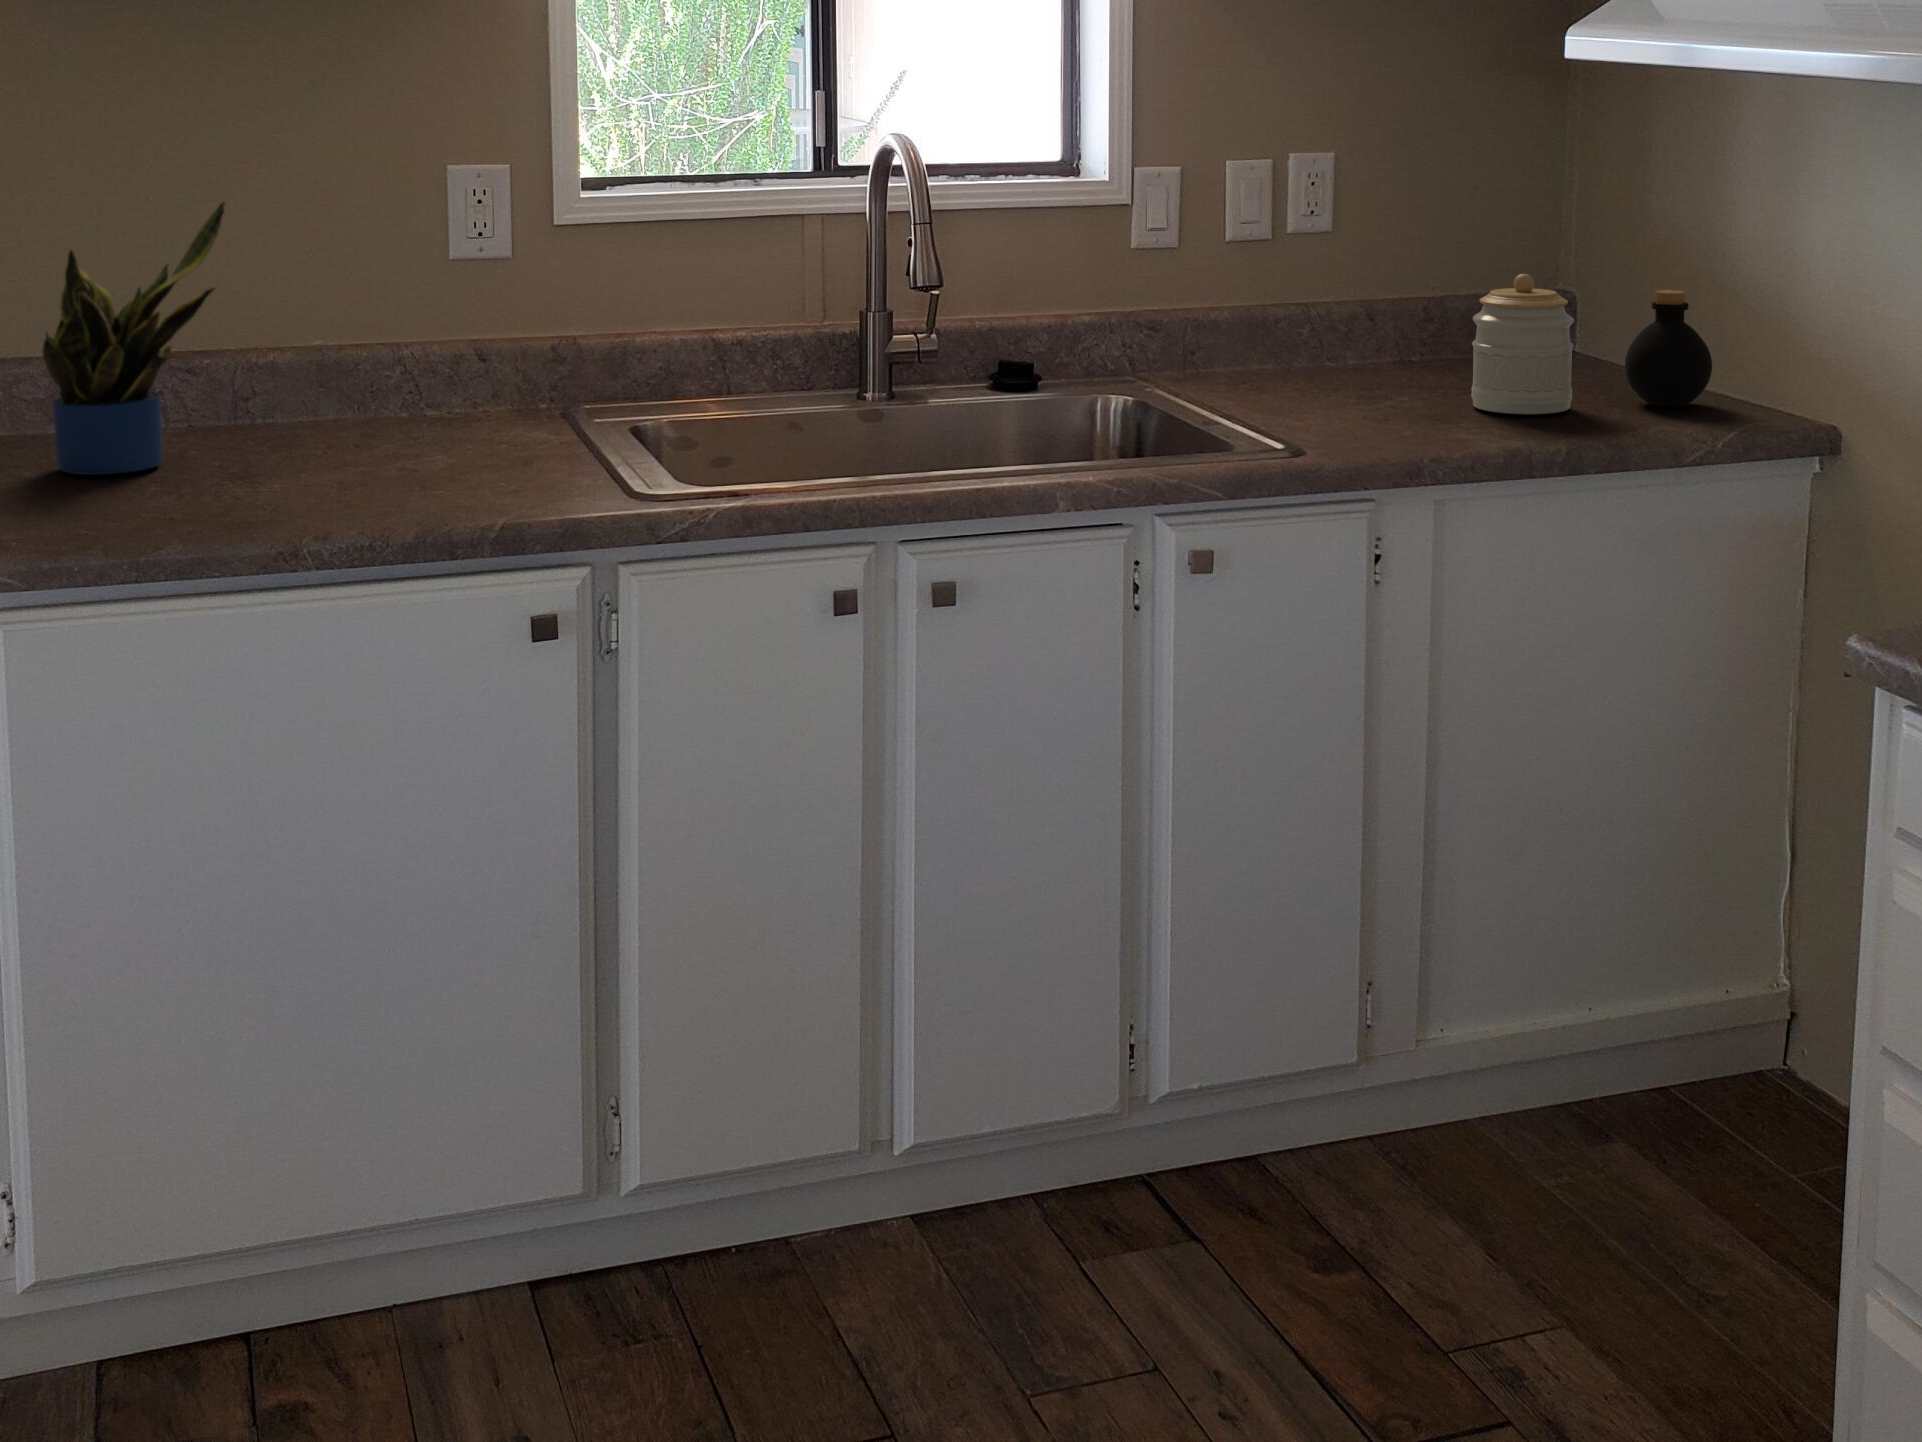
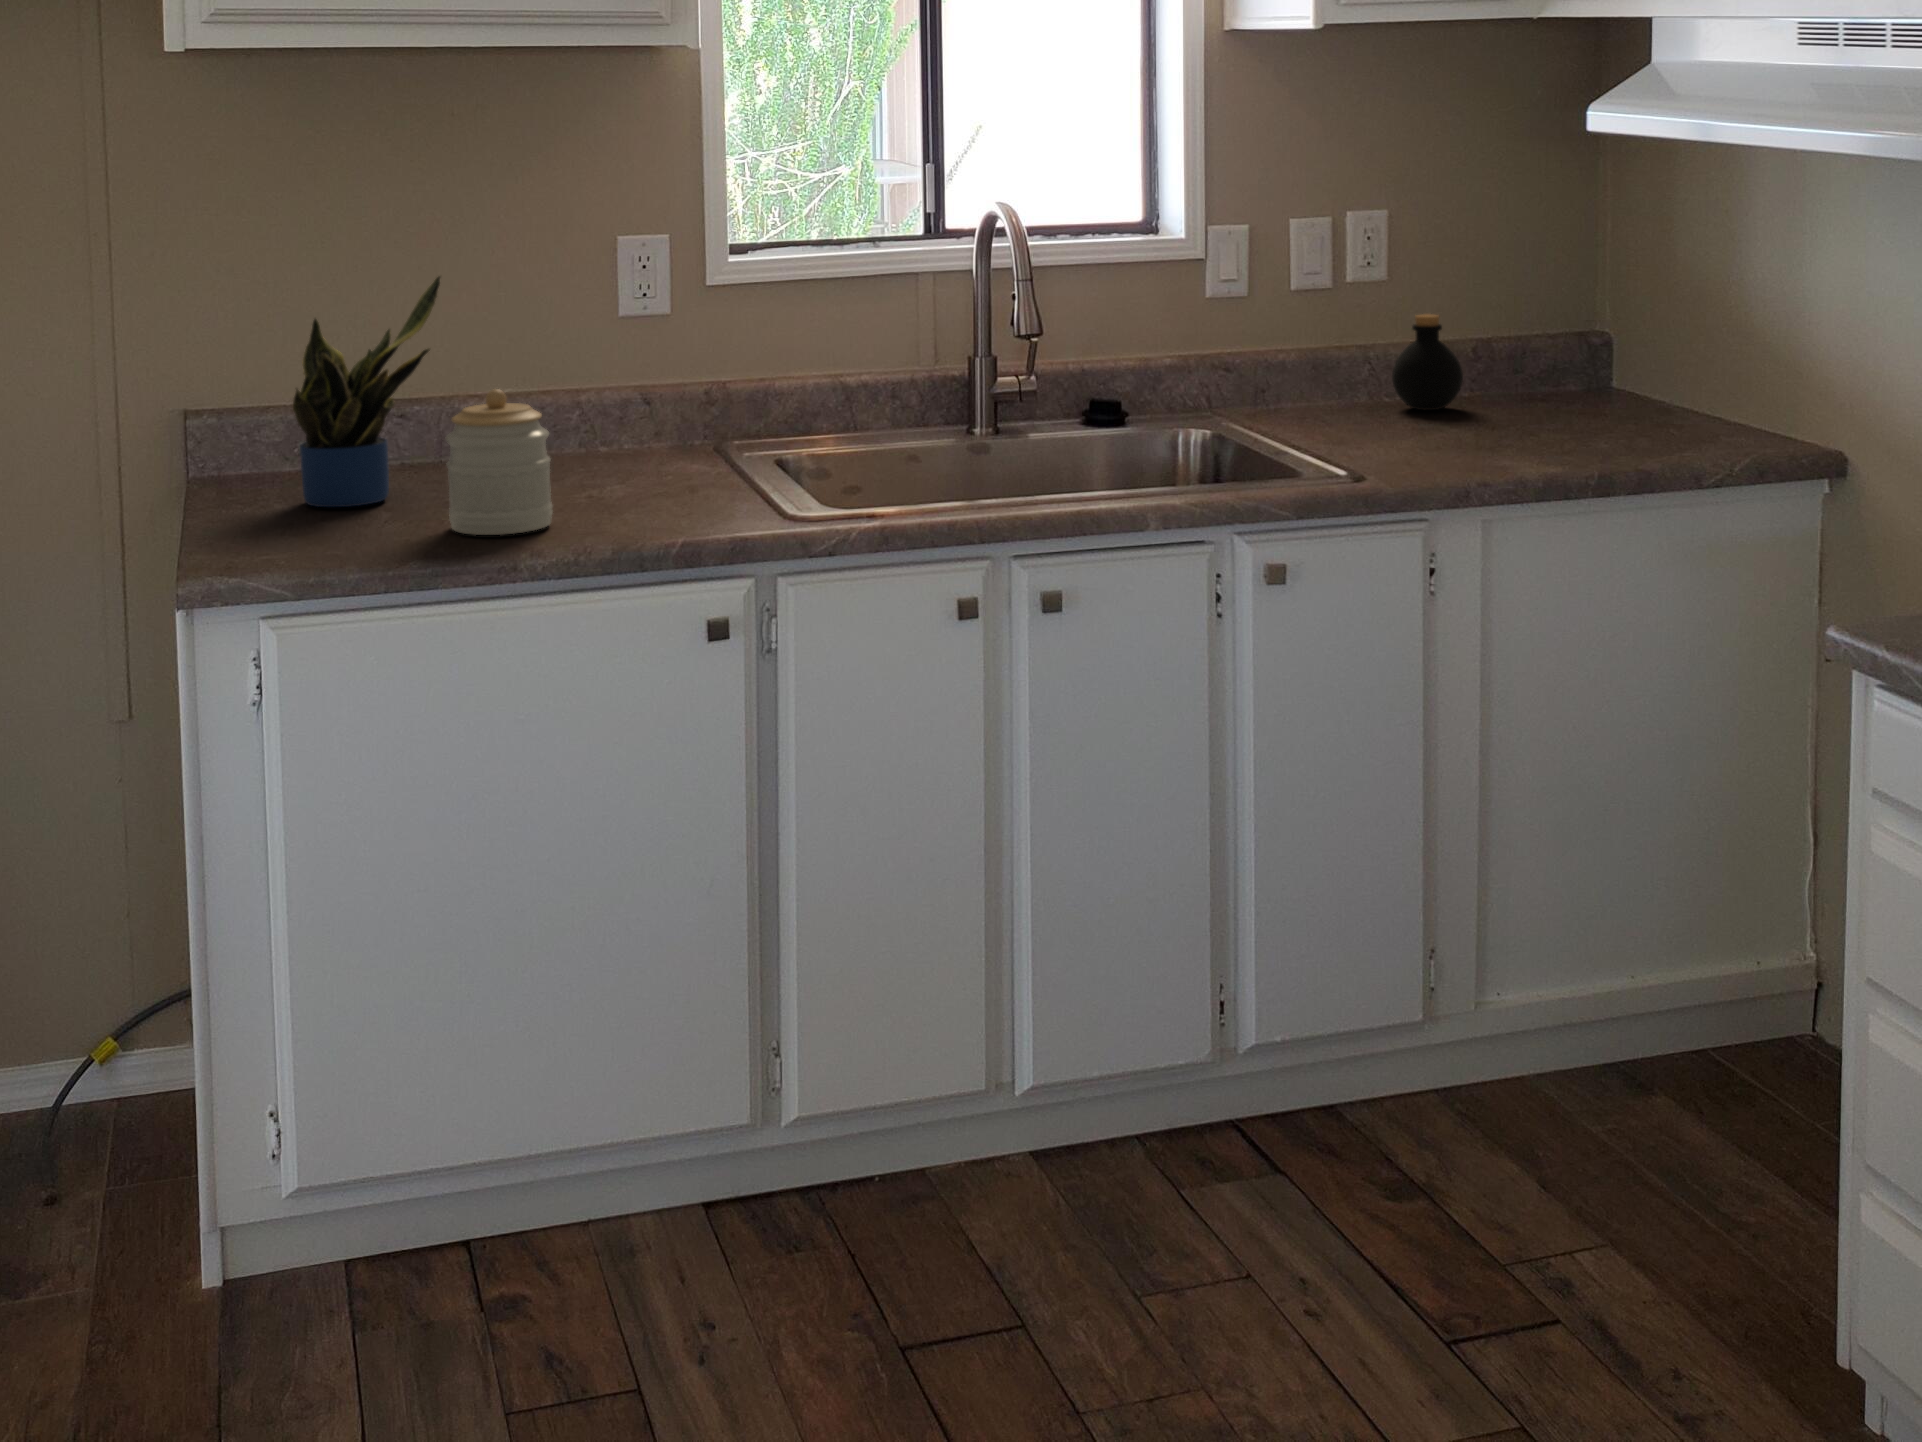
jar: present [1471,274,1574,414] -> present [446,389,553,535]
bottle: present [1625,290,1712,407] -> present [1392,314,1463,410]

